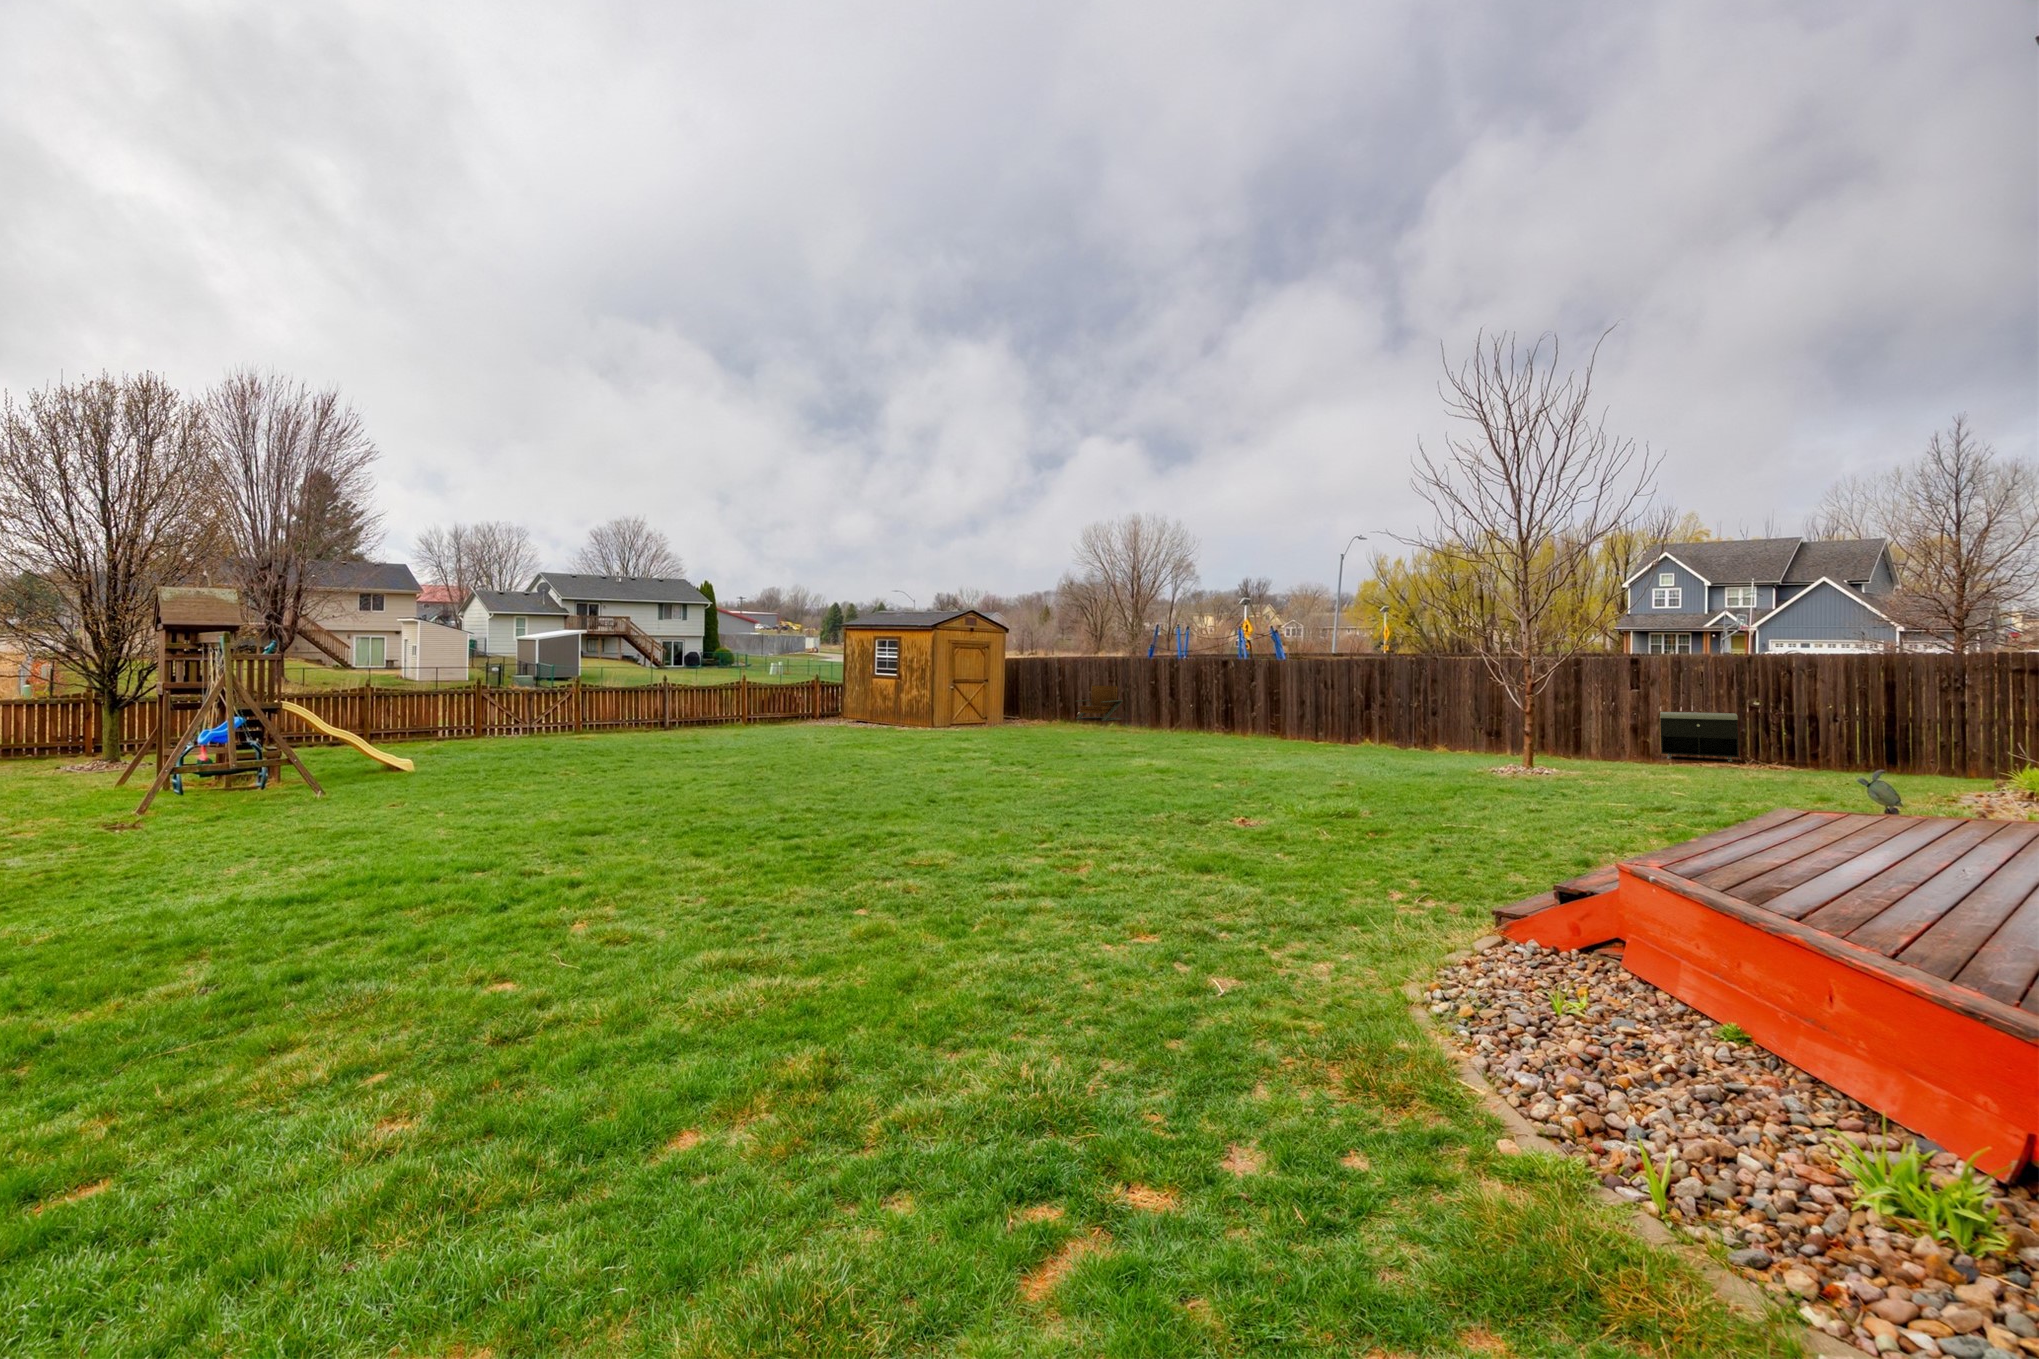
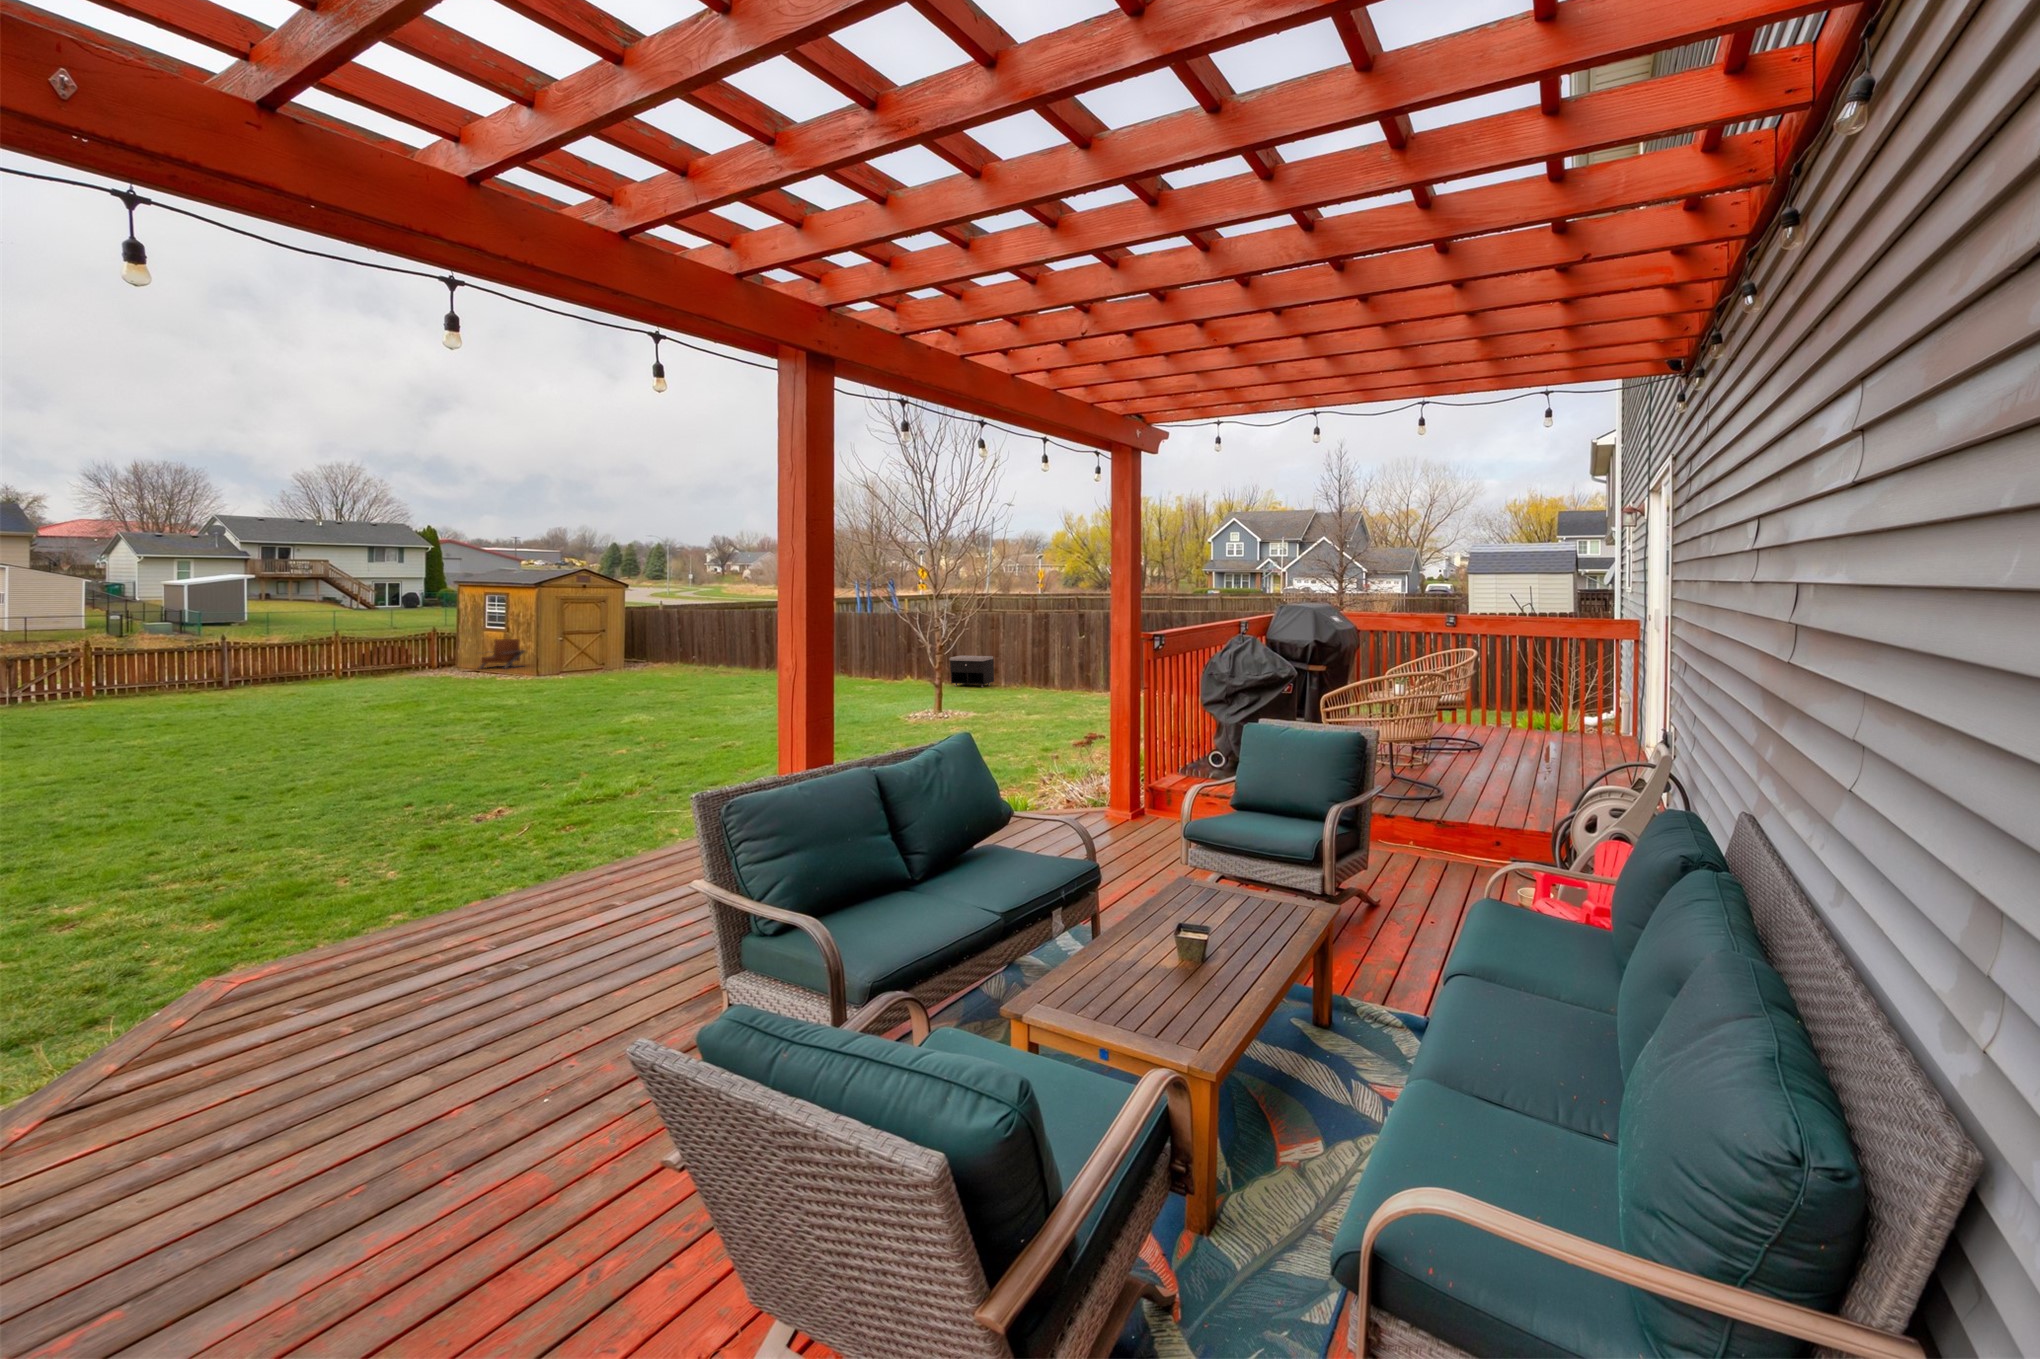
lounge chair: present [1076,686,1123,721] -> present [479,639,524,669]

